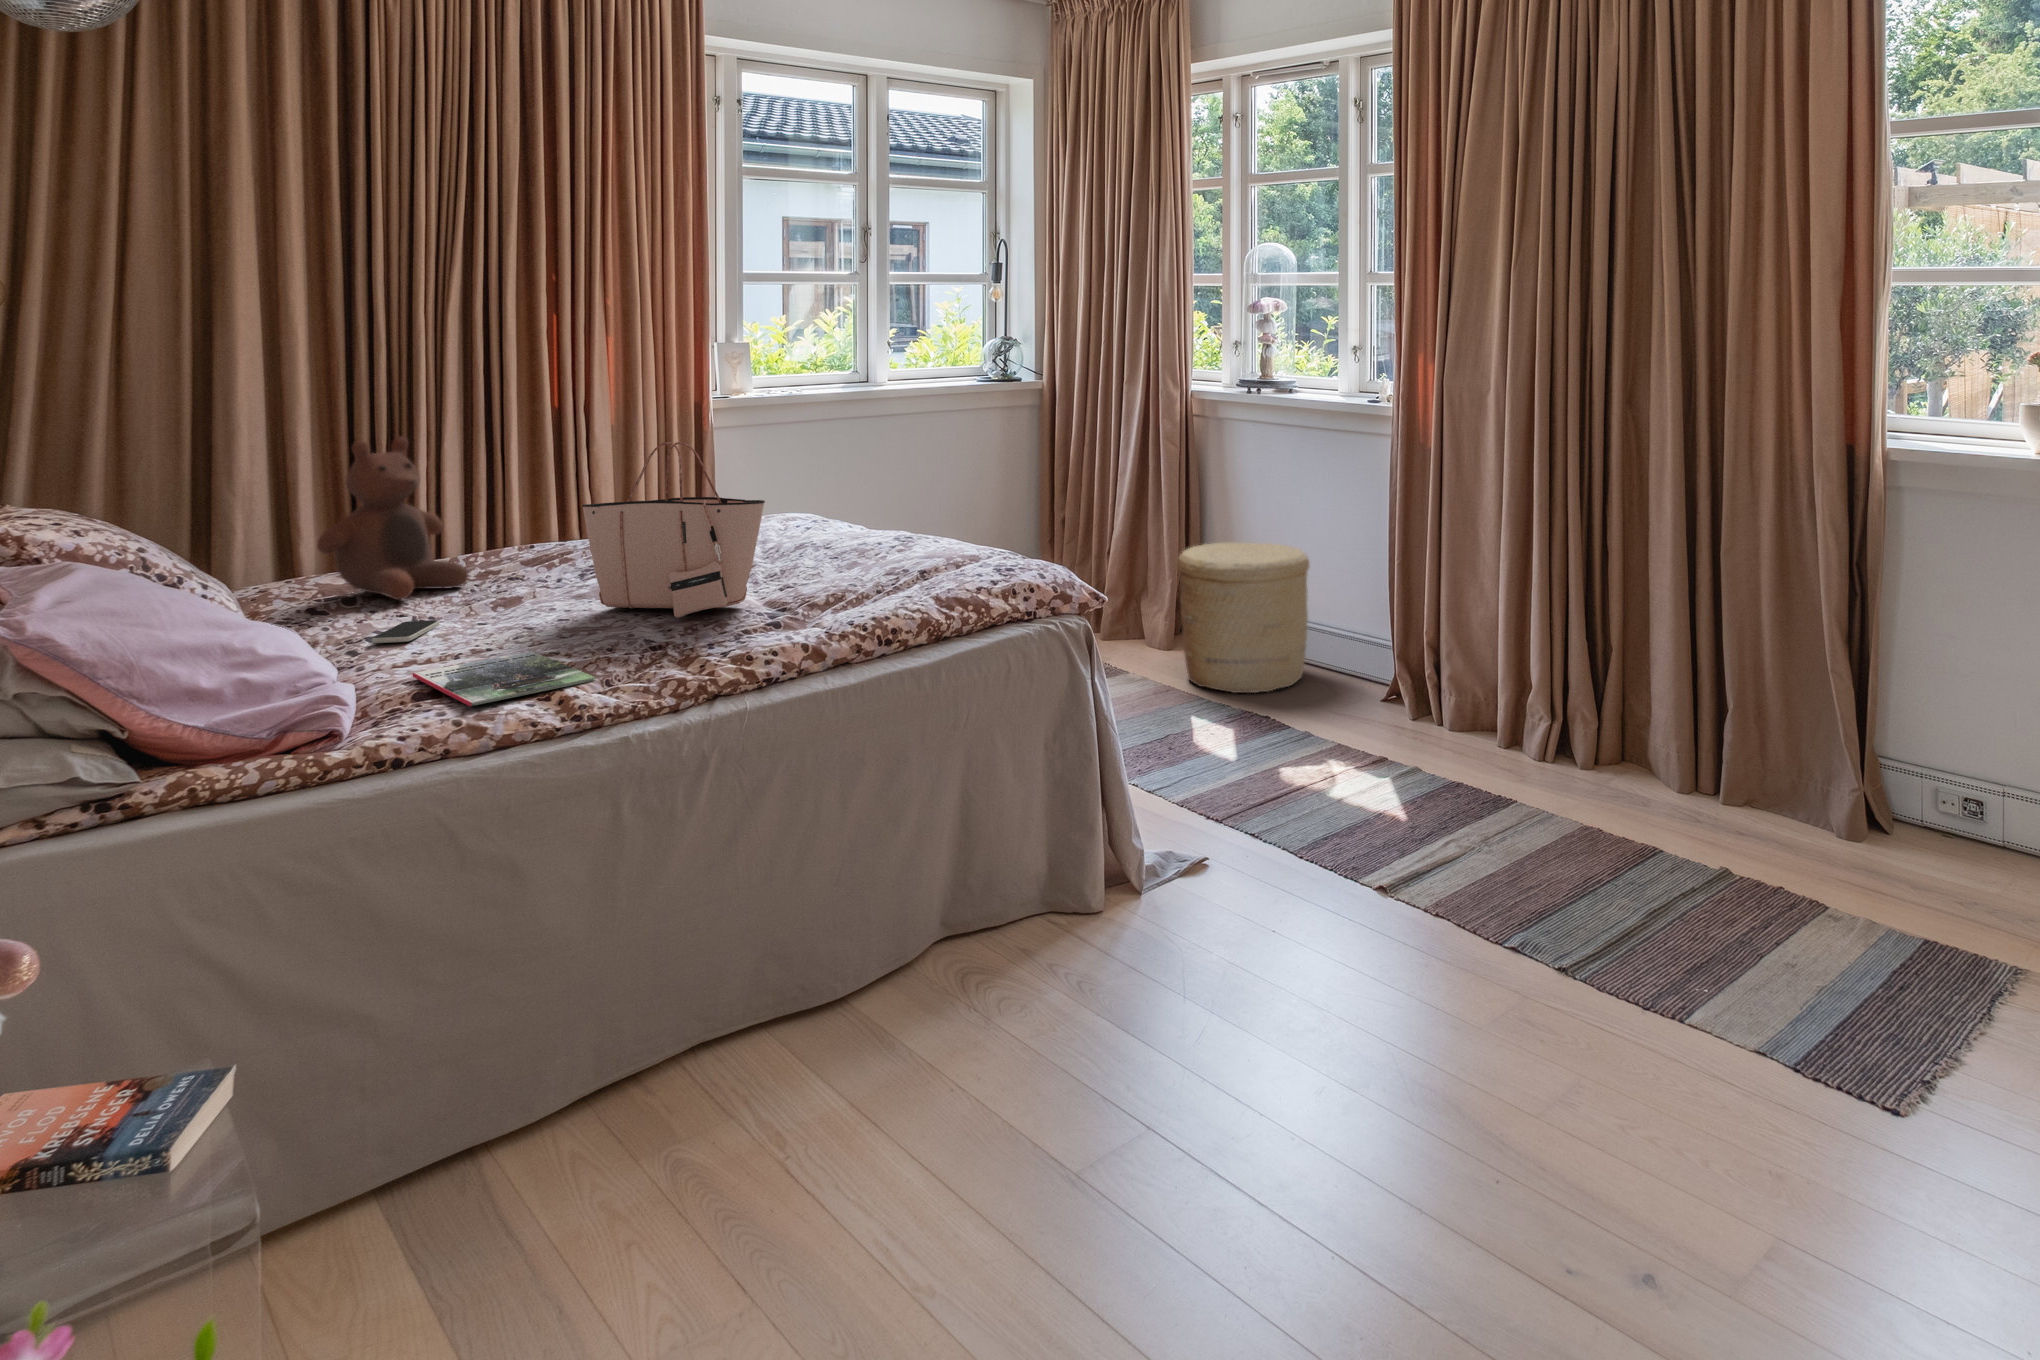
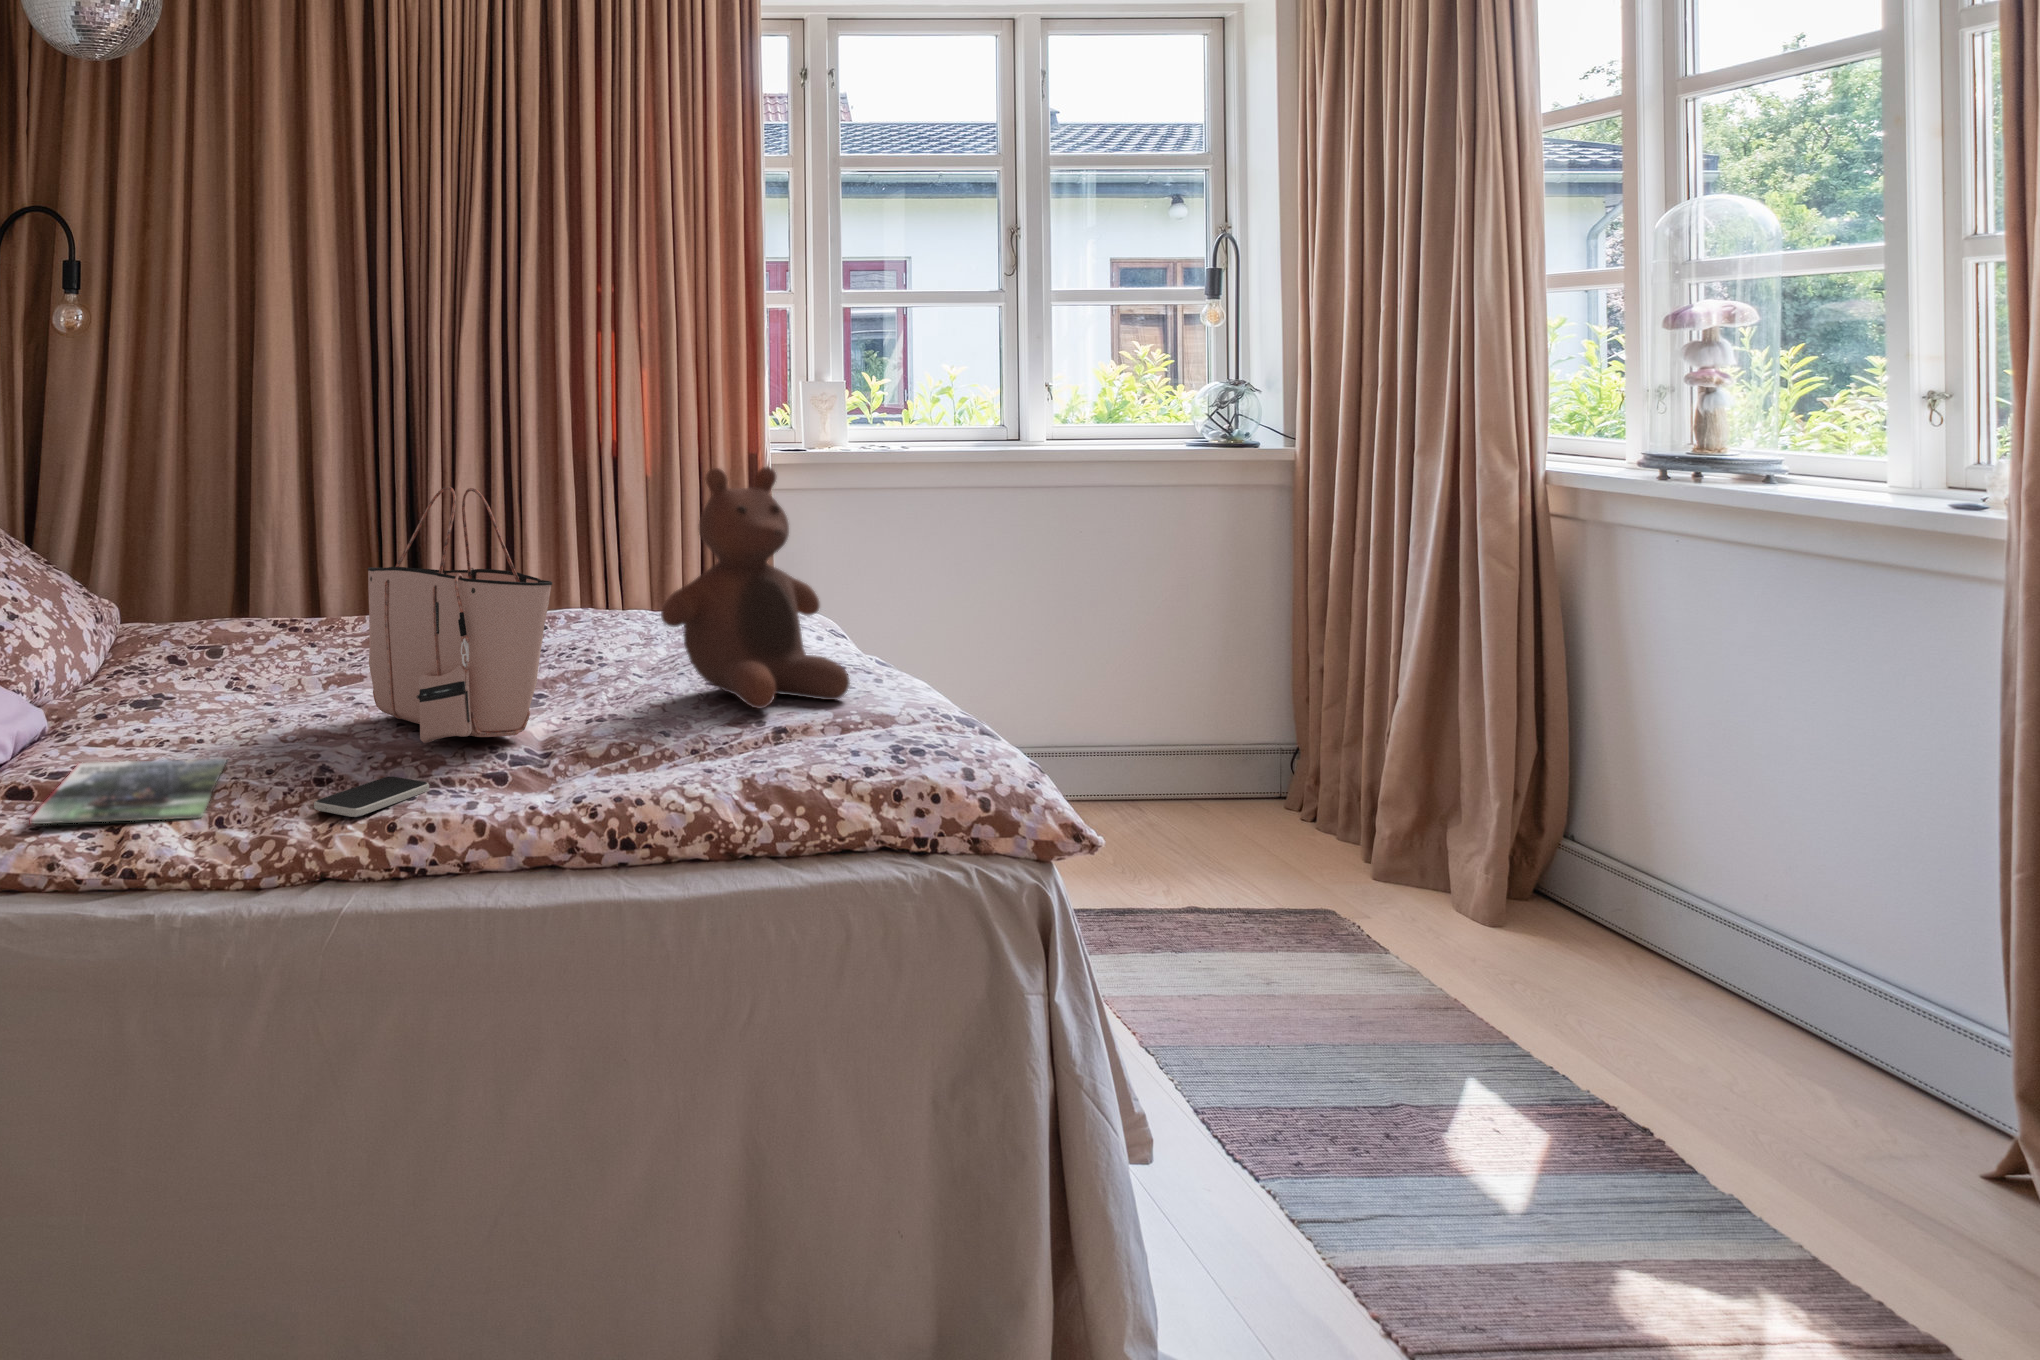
stuffed bear: present [317,437,469,600] -> present [661,467,850,708]
woven basket: present [1177,543,1309,693] -> none [1475,752,1790,1075]
smartphone: present [372,620,439,643] -> present [314,777,429,817]

